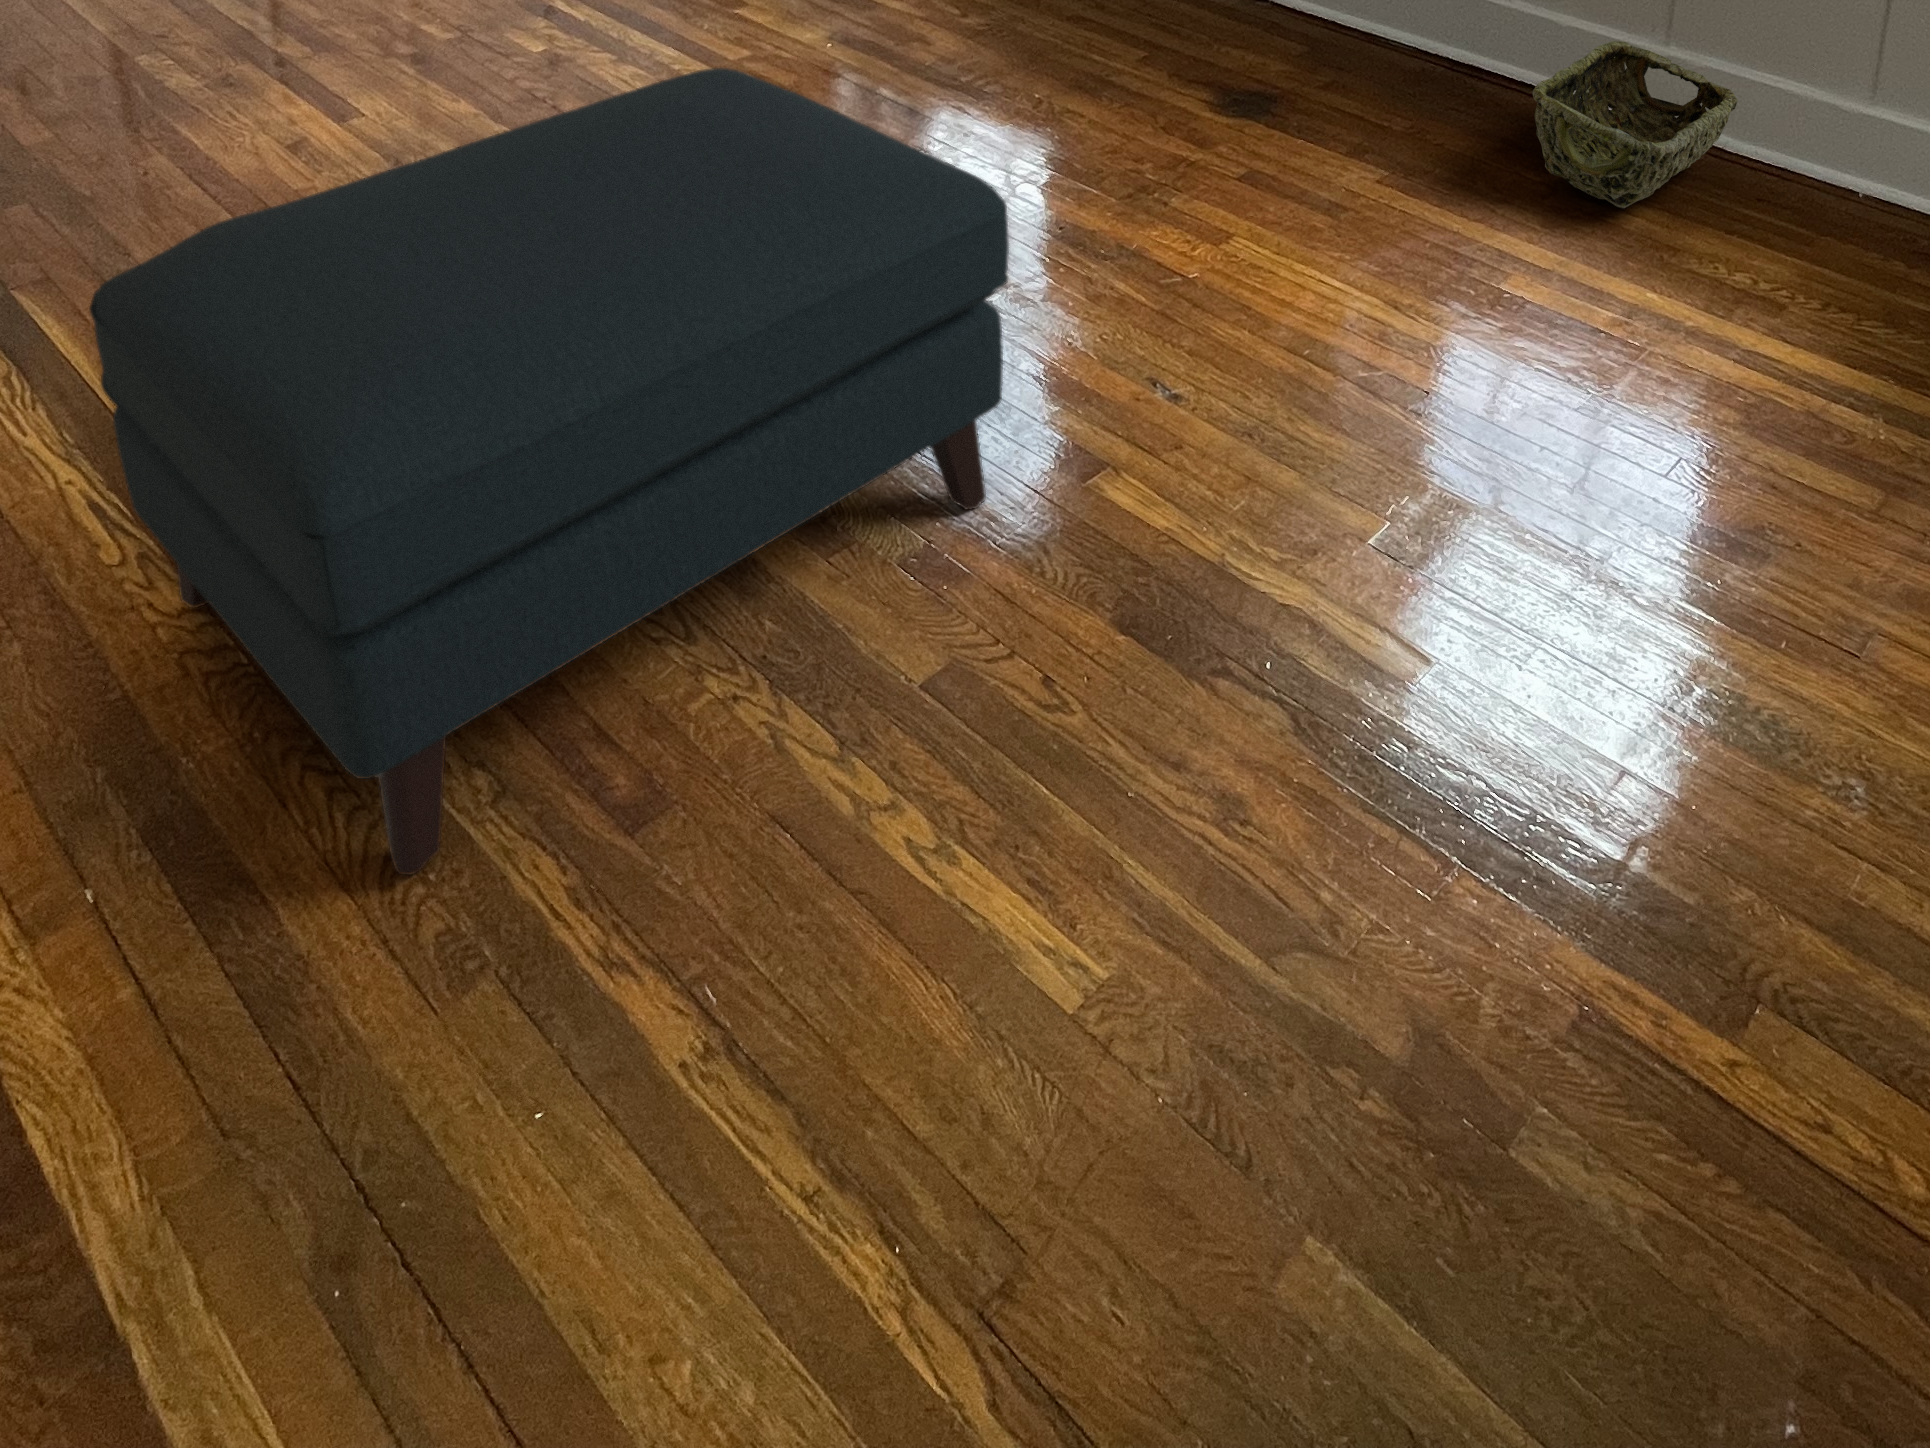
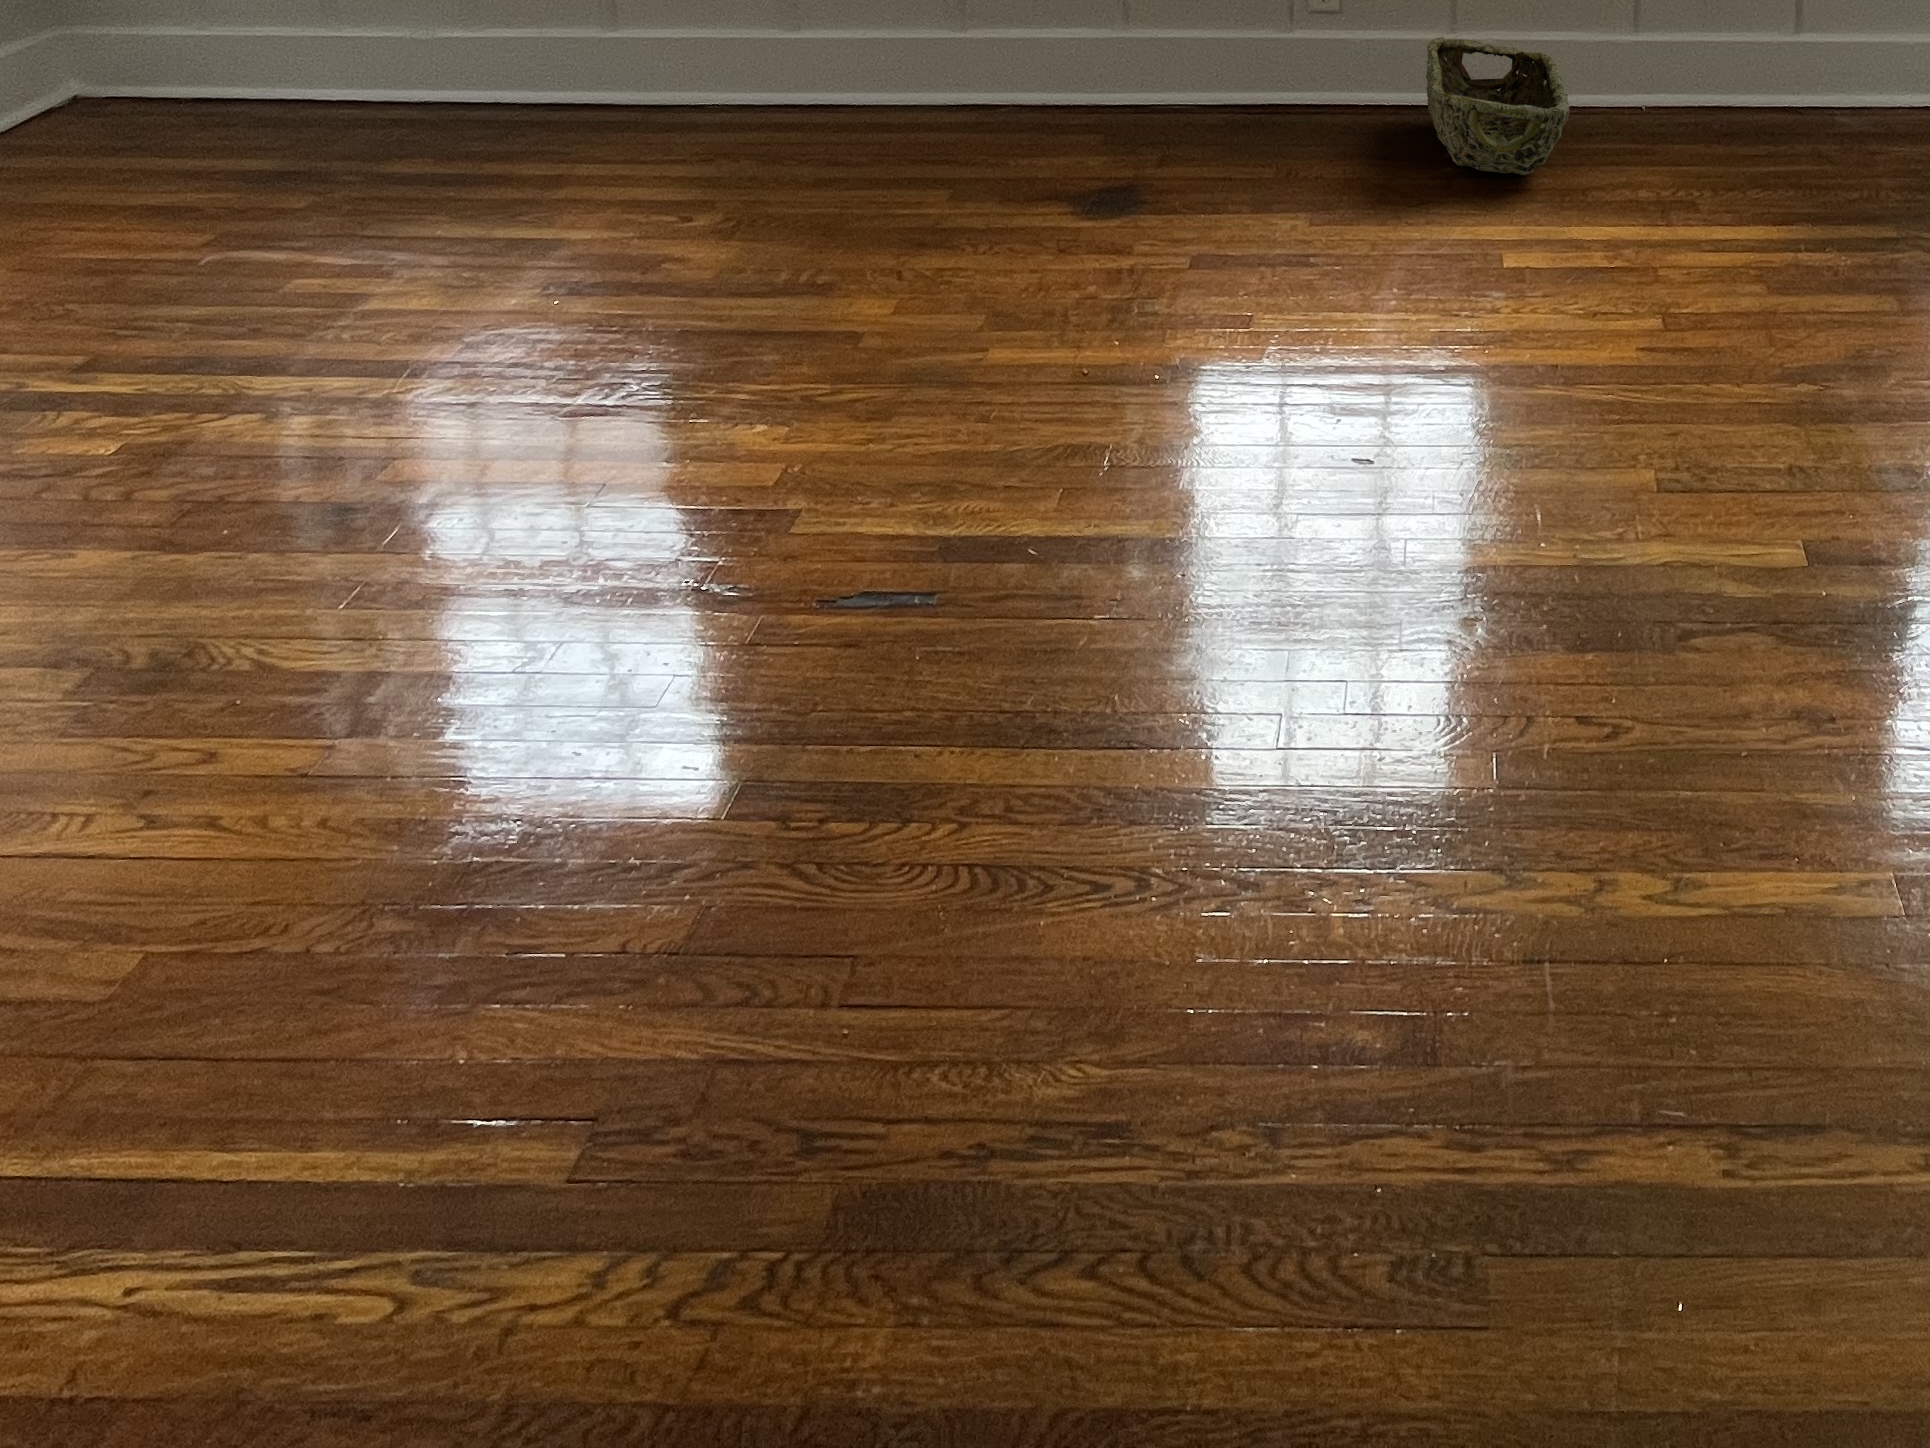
ottoman: present [89,68,1009,875] -> none [495,289,1377,1269]

